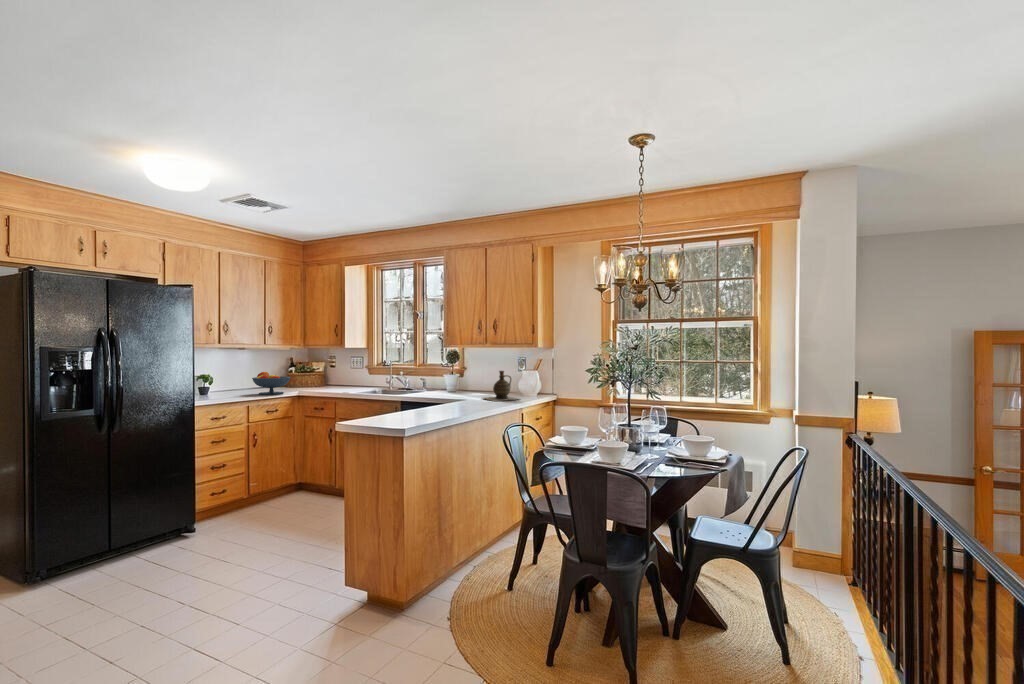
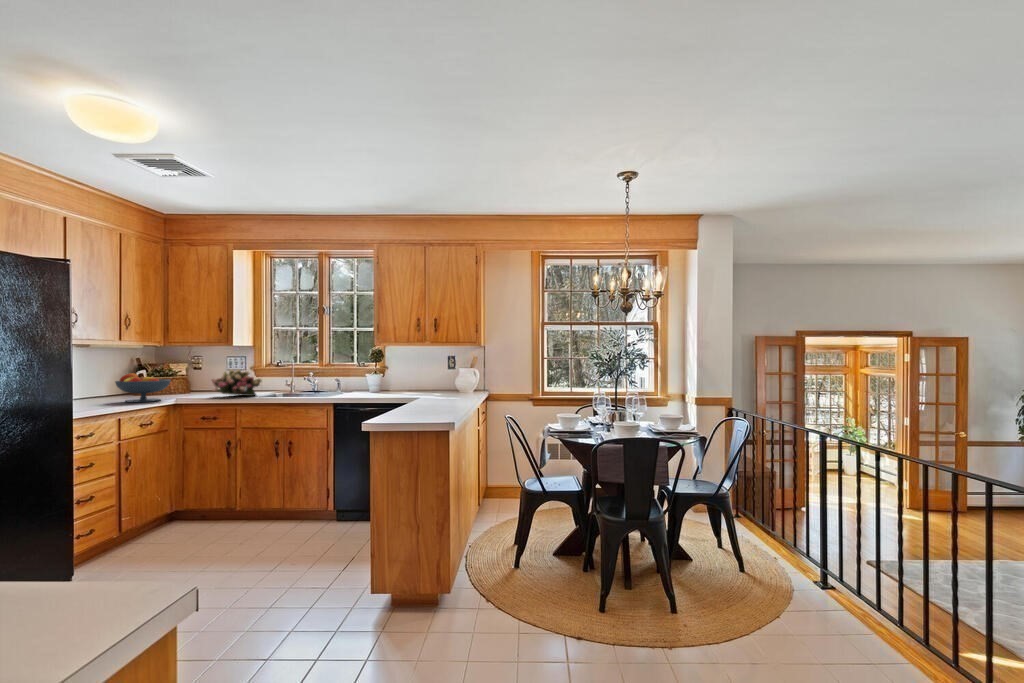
flower arrangement: none [319,369,360,392] -> present [212,369,261,396]
ceramic jug: present [483,371,518,401] -> none [431,367,473,398]

